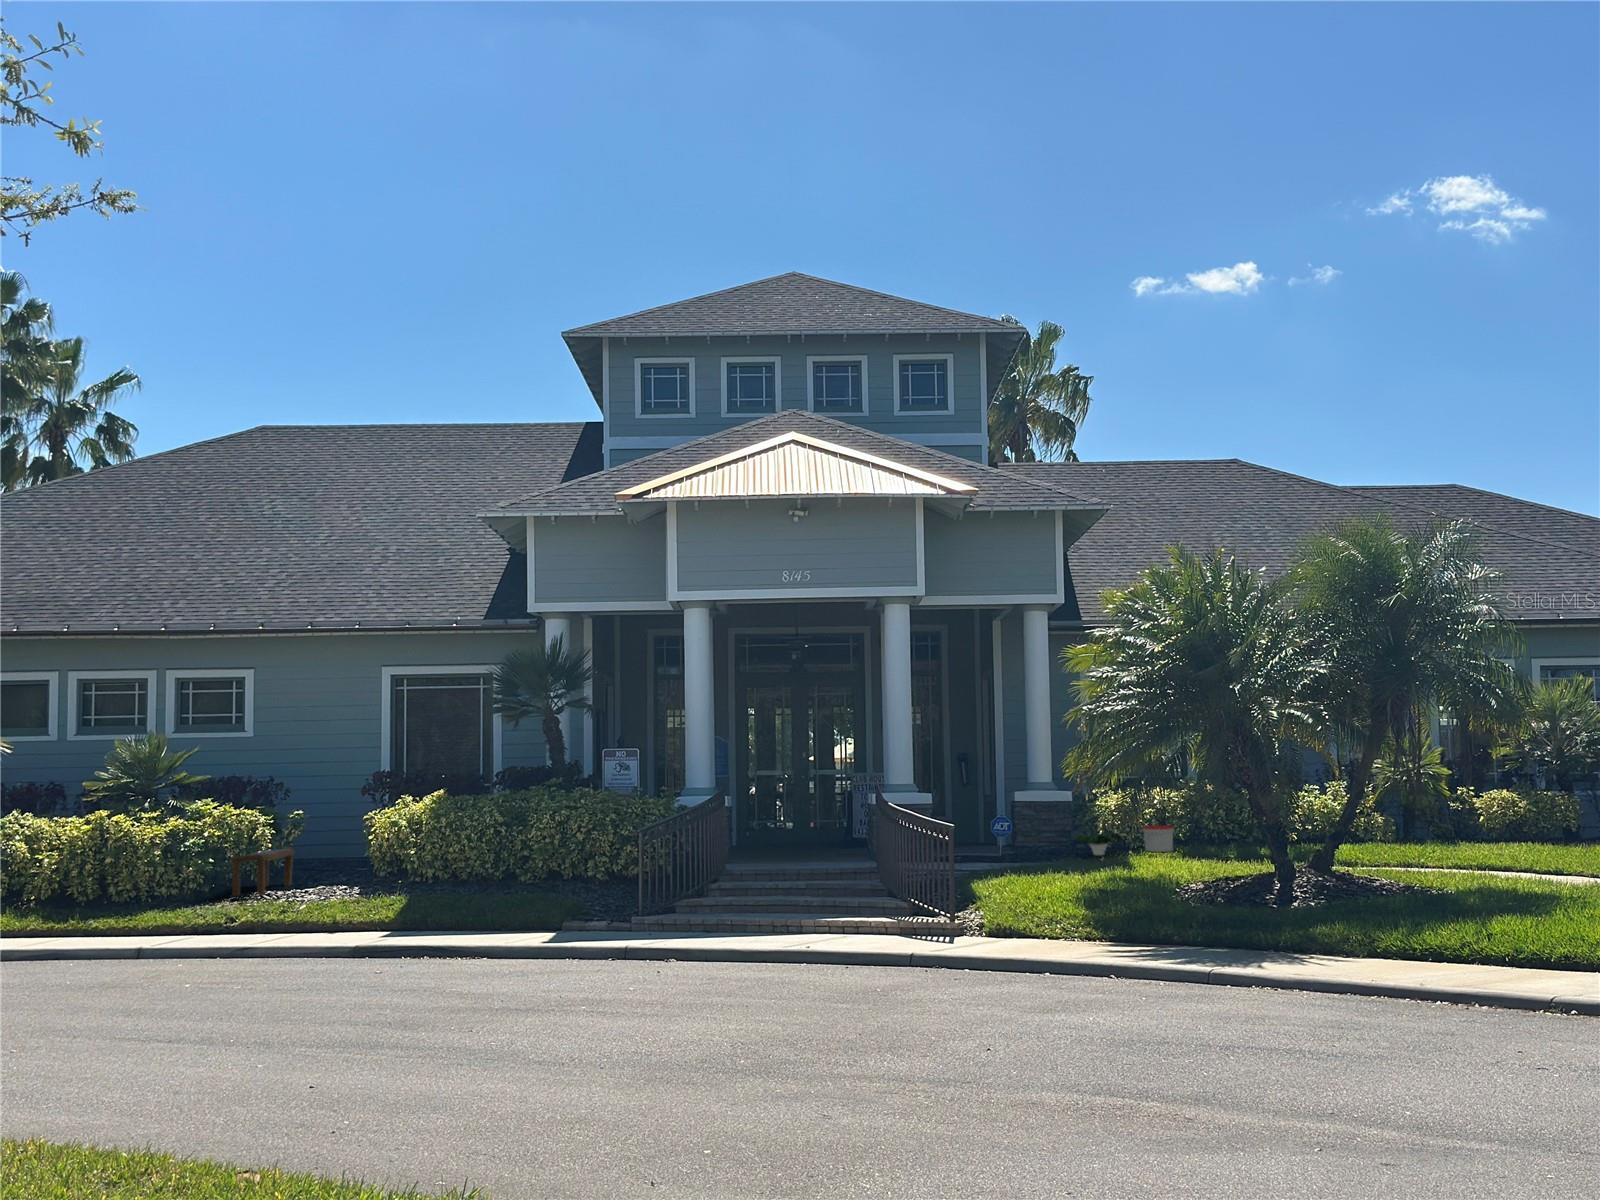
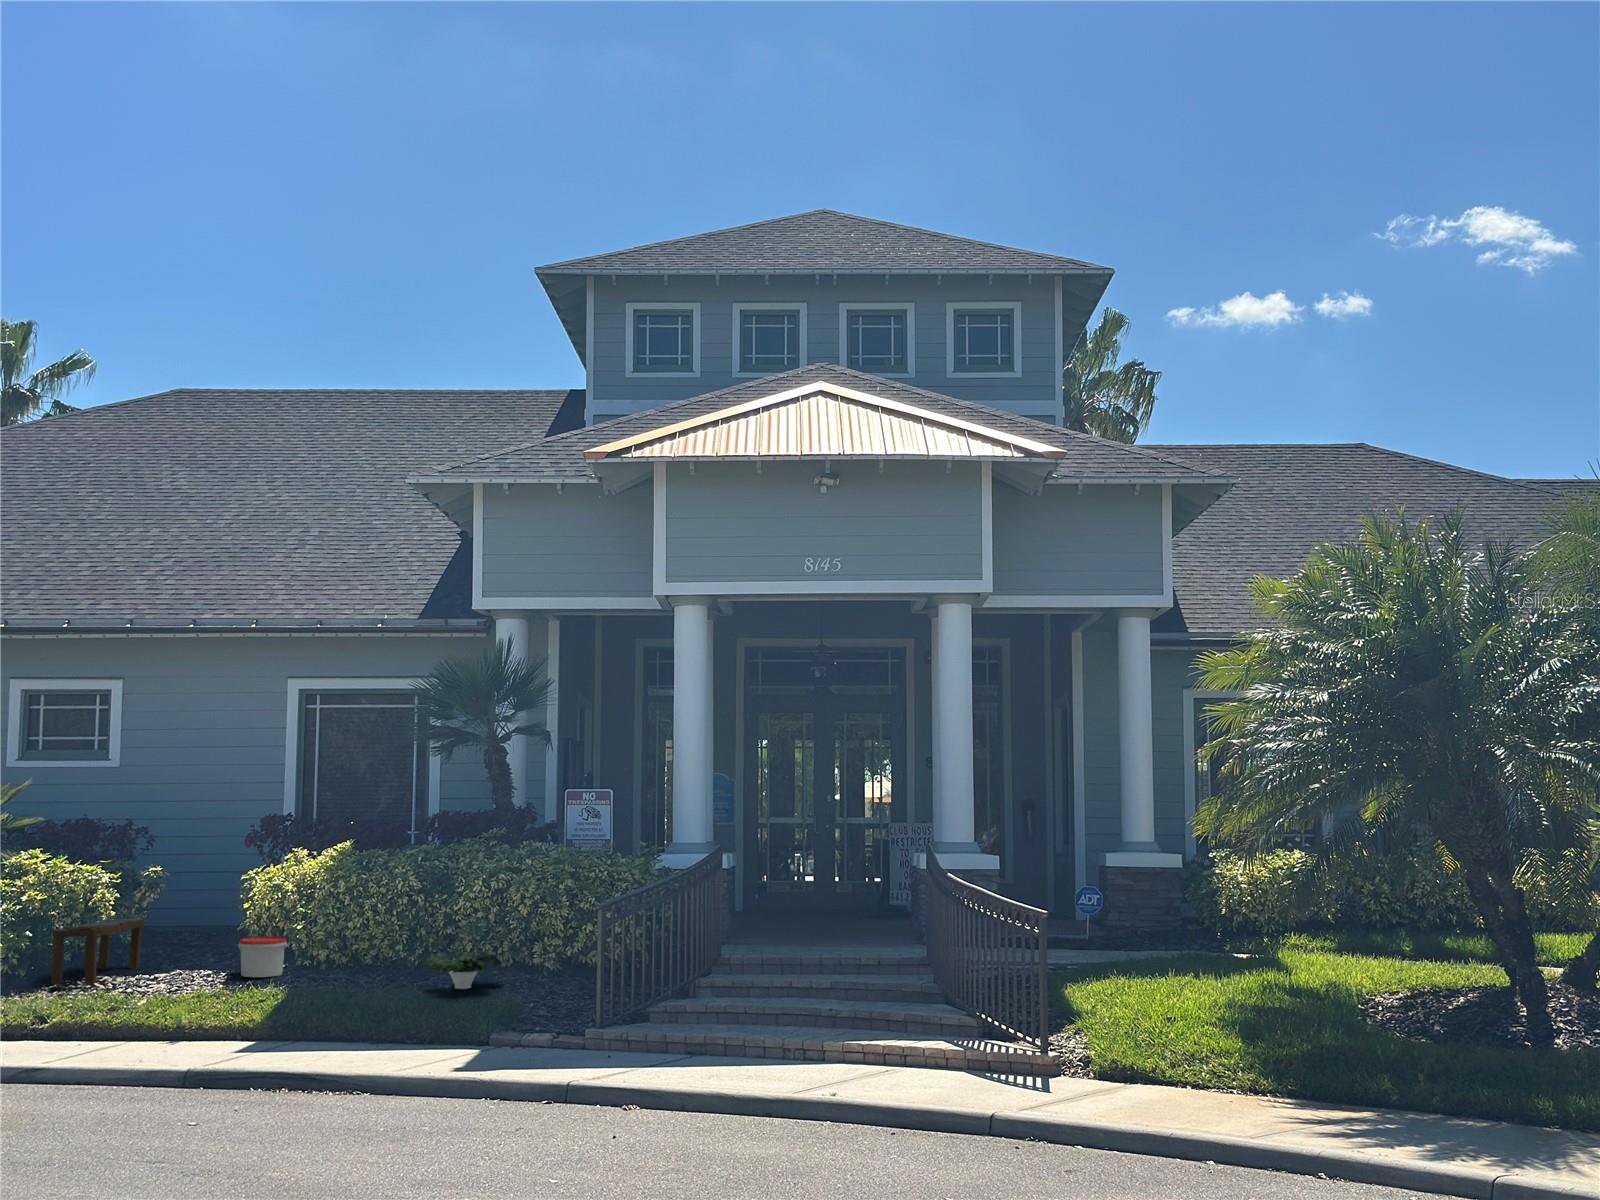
bucket: present [1143,825,1174,852] -> present [238,937,287,977]
potted plant: present [1072,833,1122,855] -> present [422,953,500,989]

